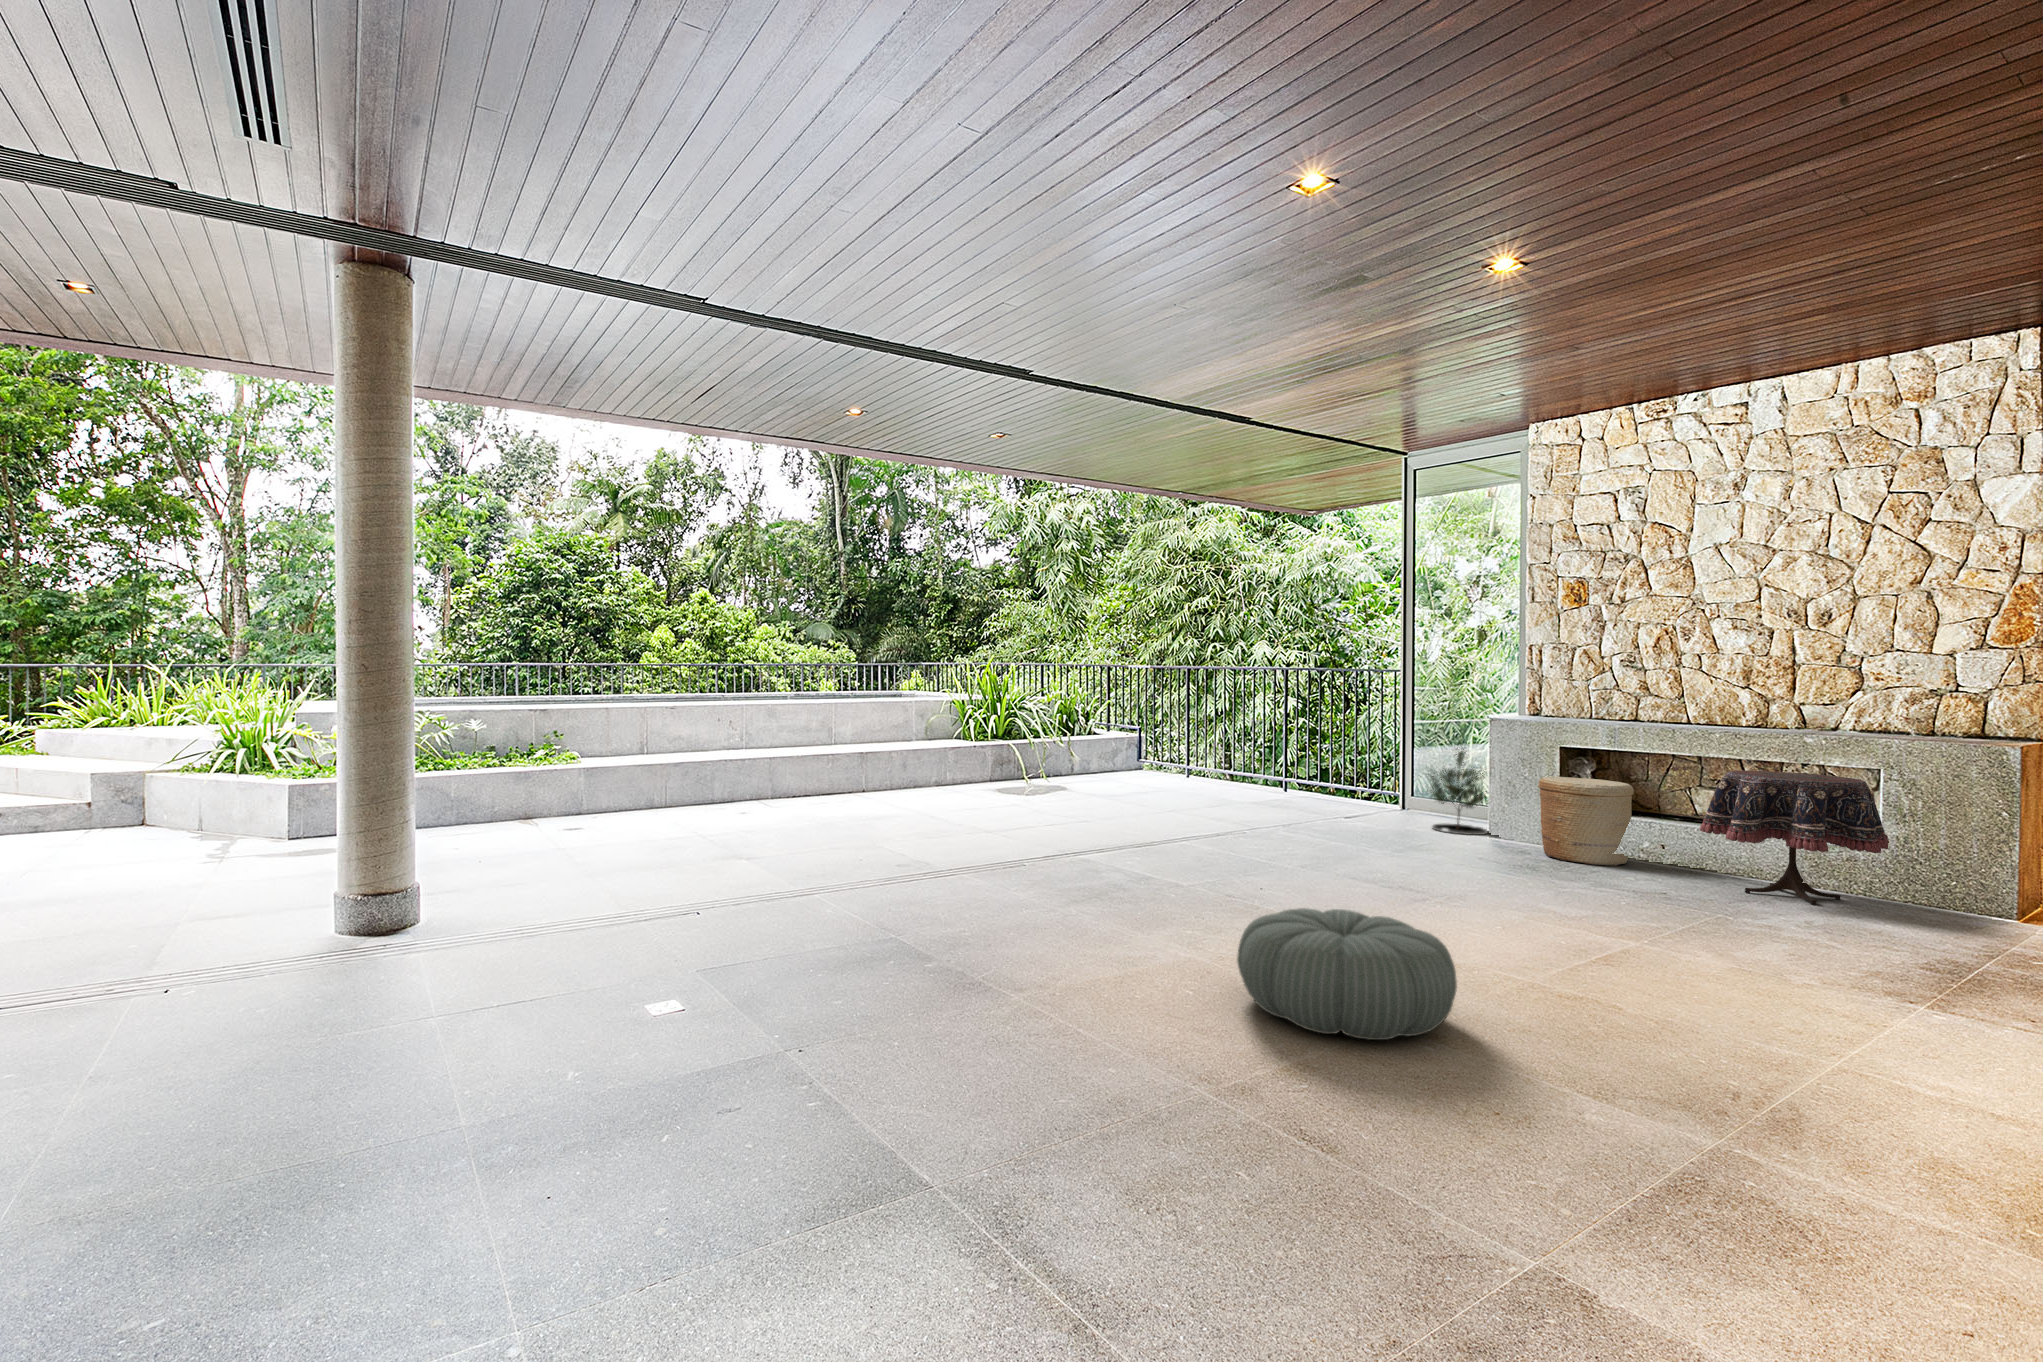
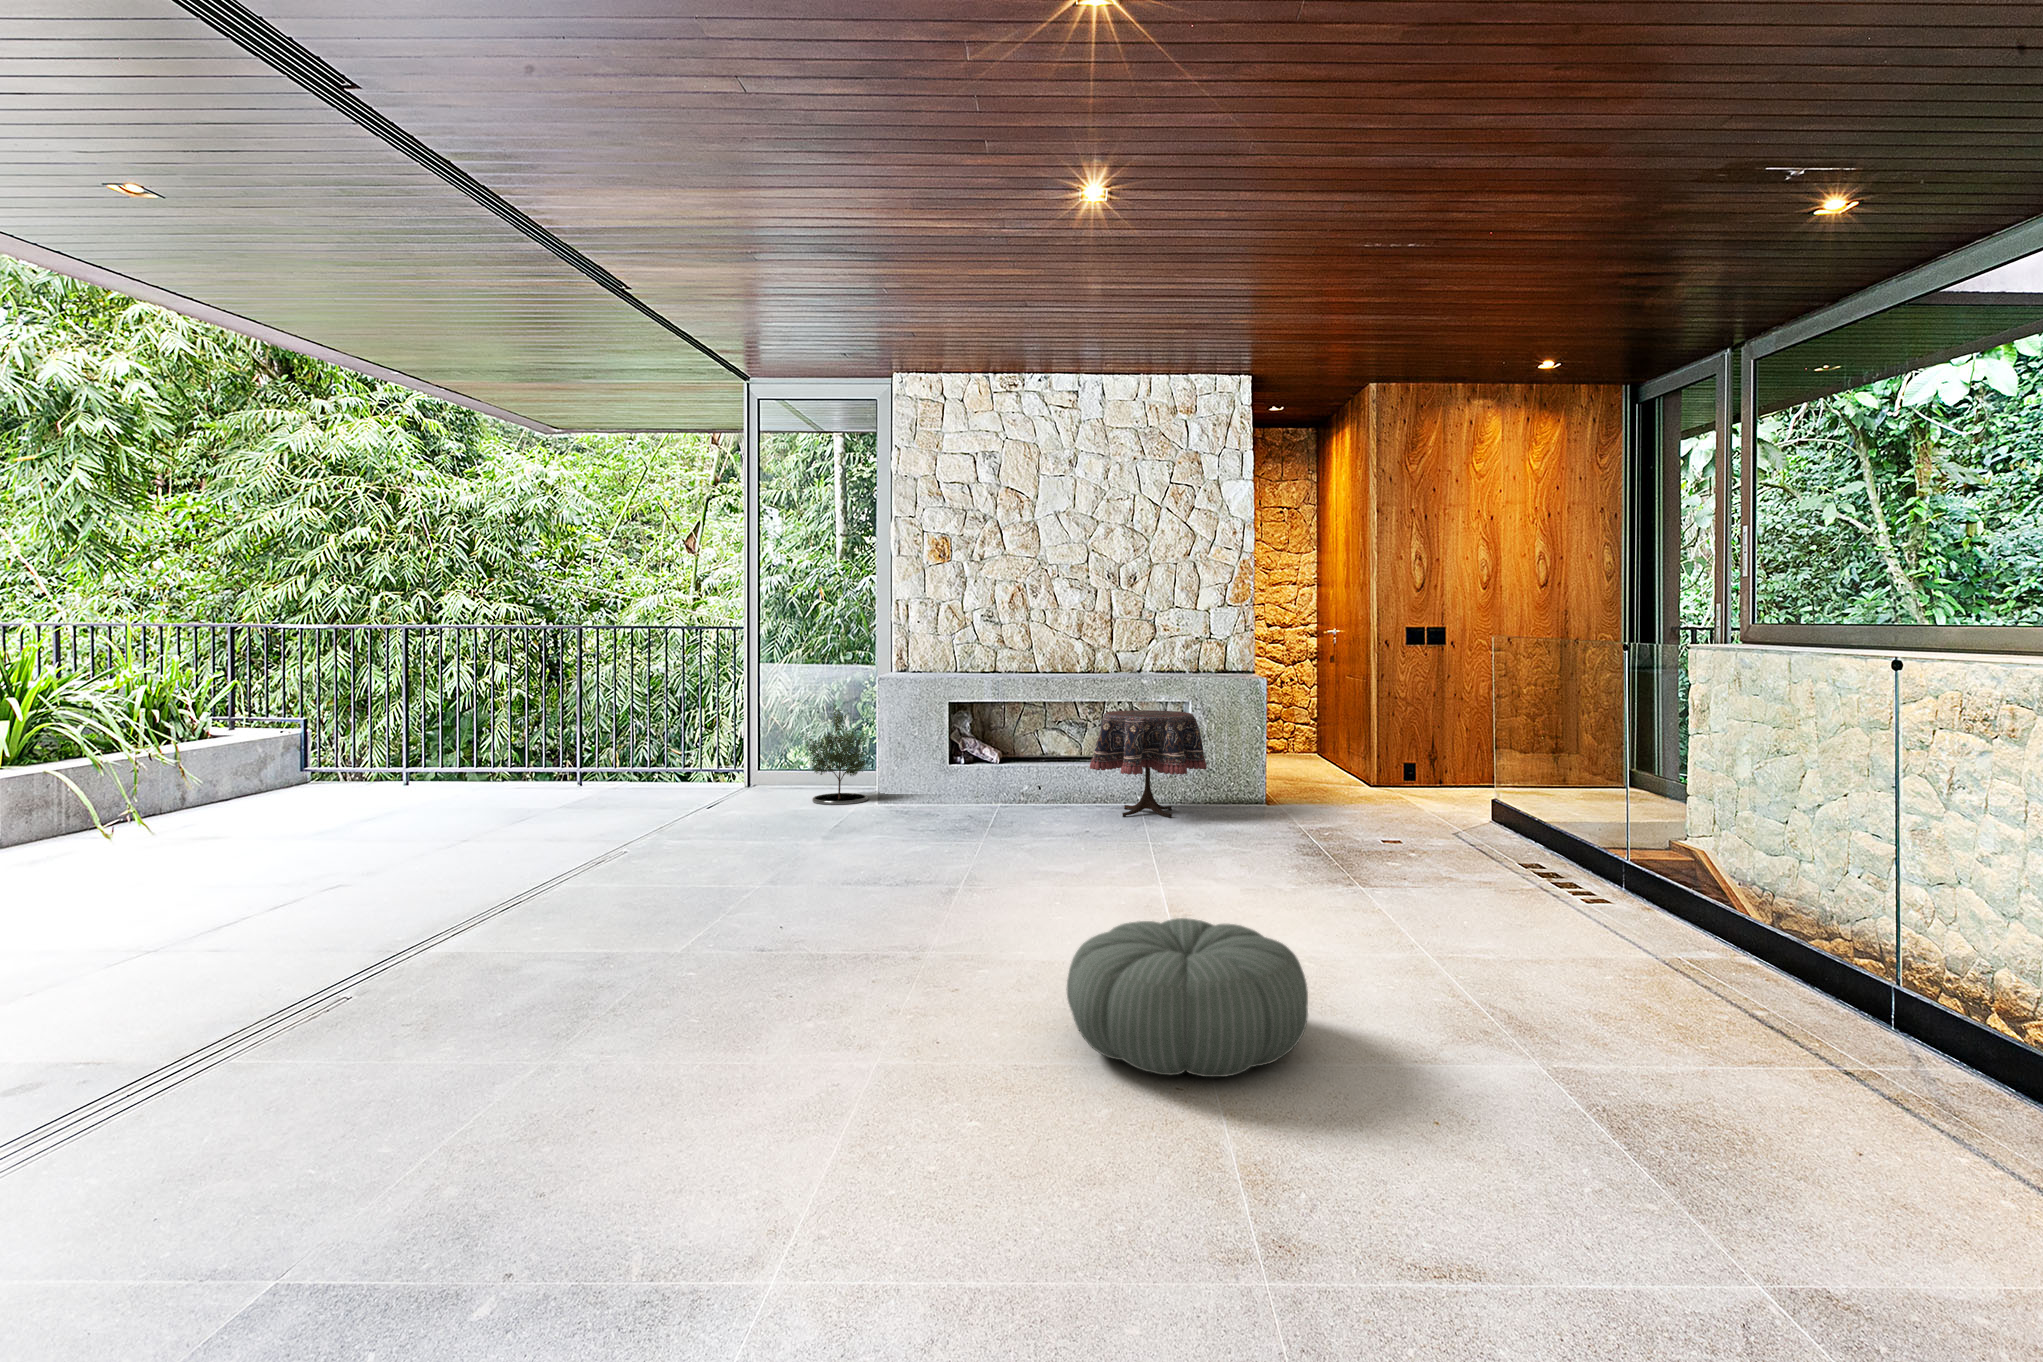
woven basket: present [1538,777,1634,866] -> none [942,731,1020,815]

